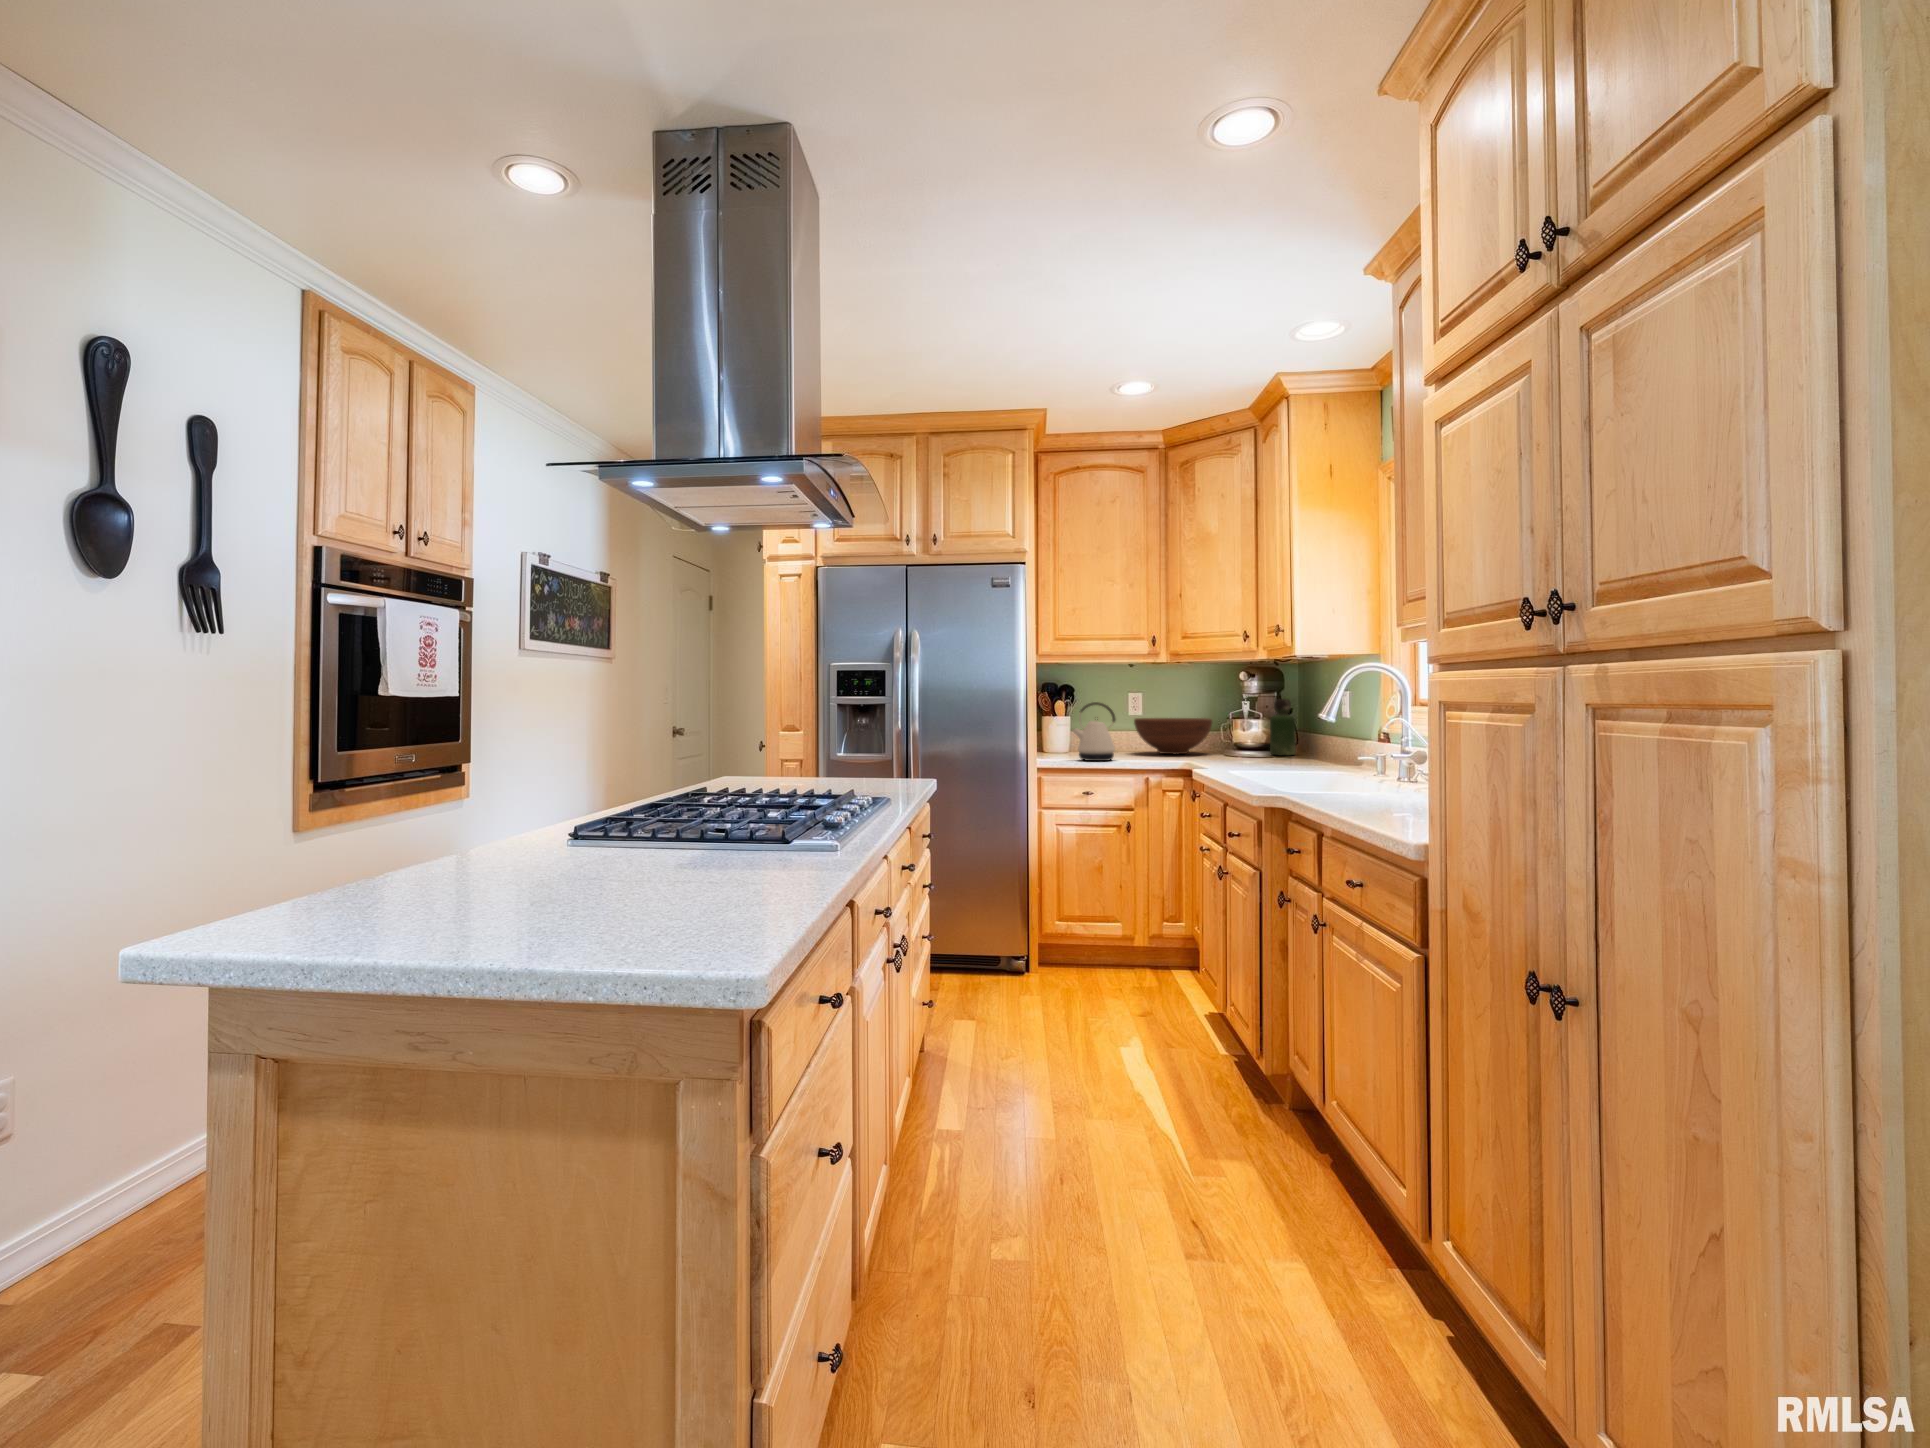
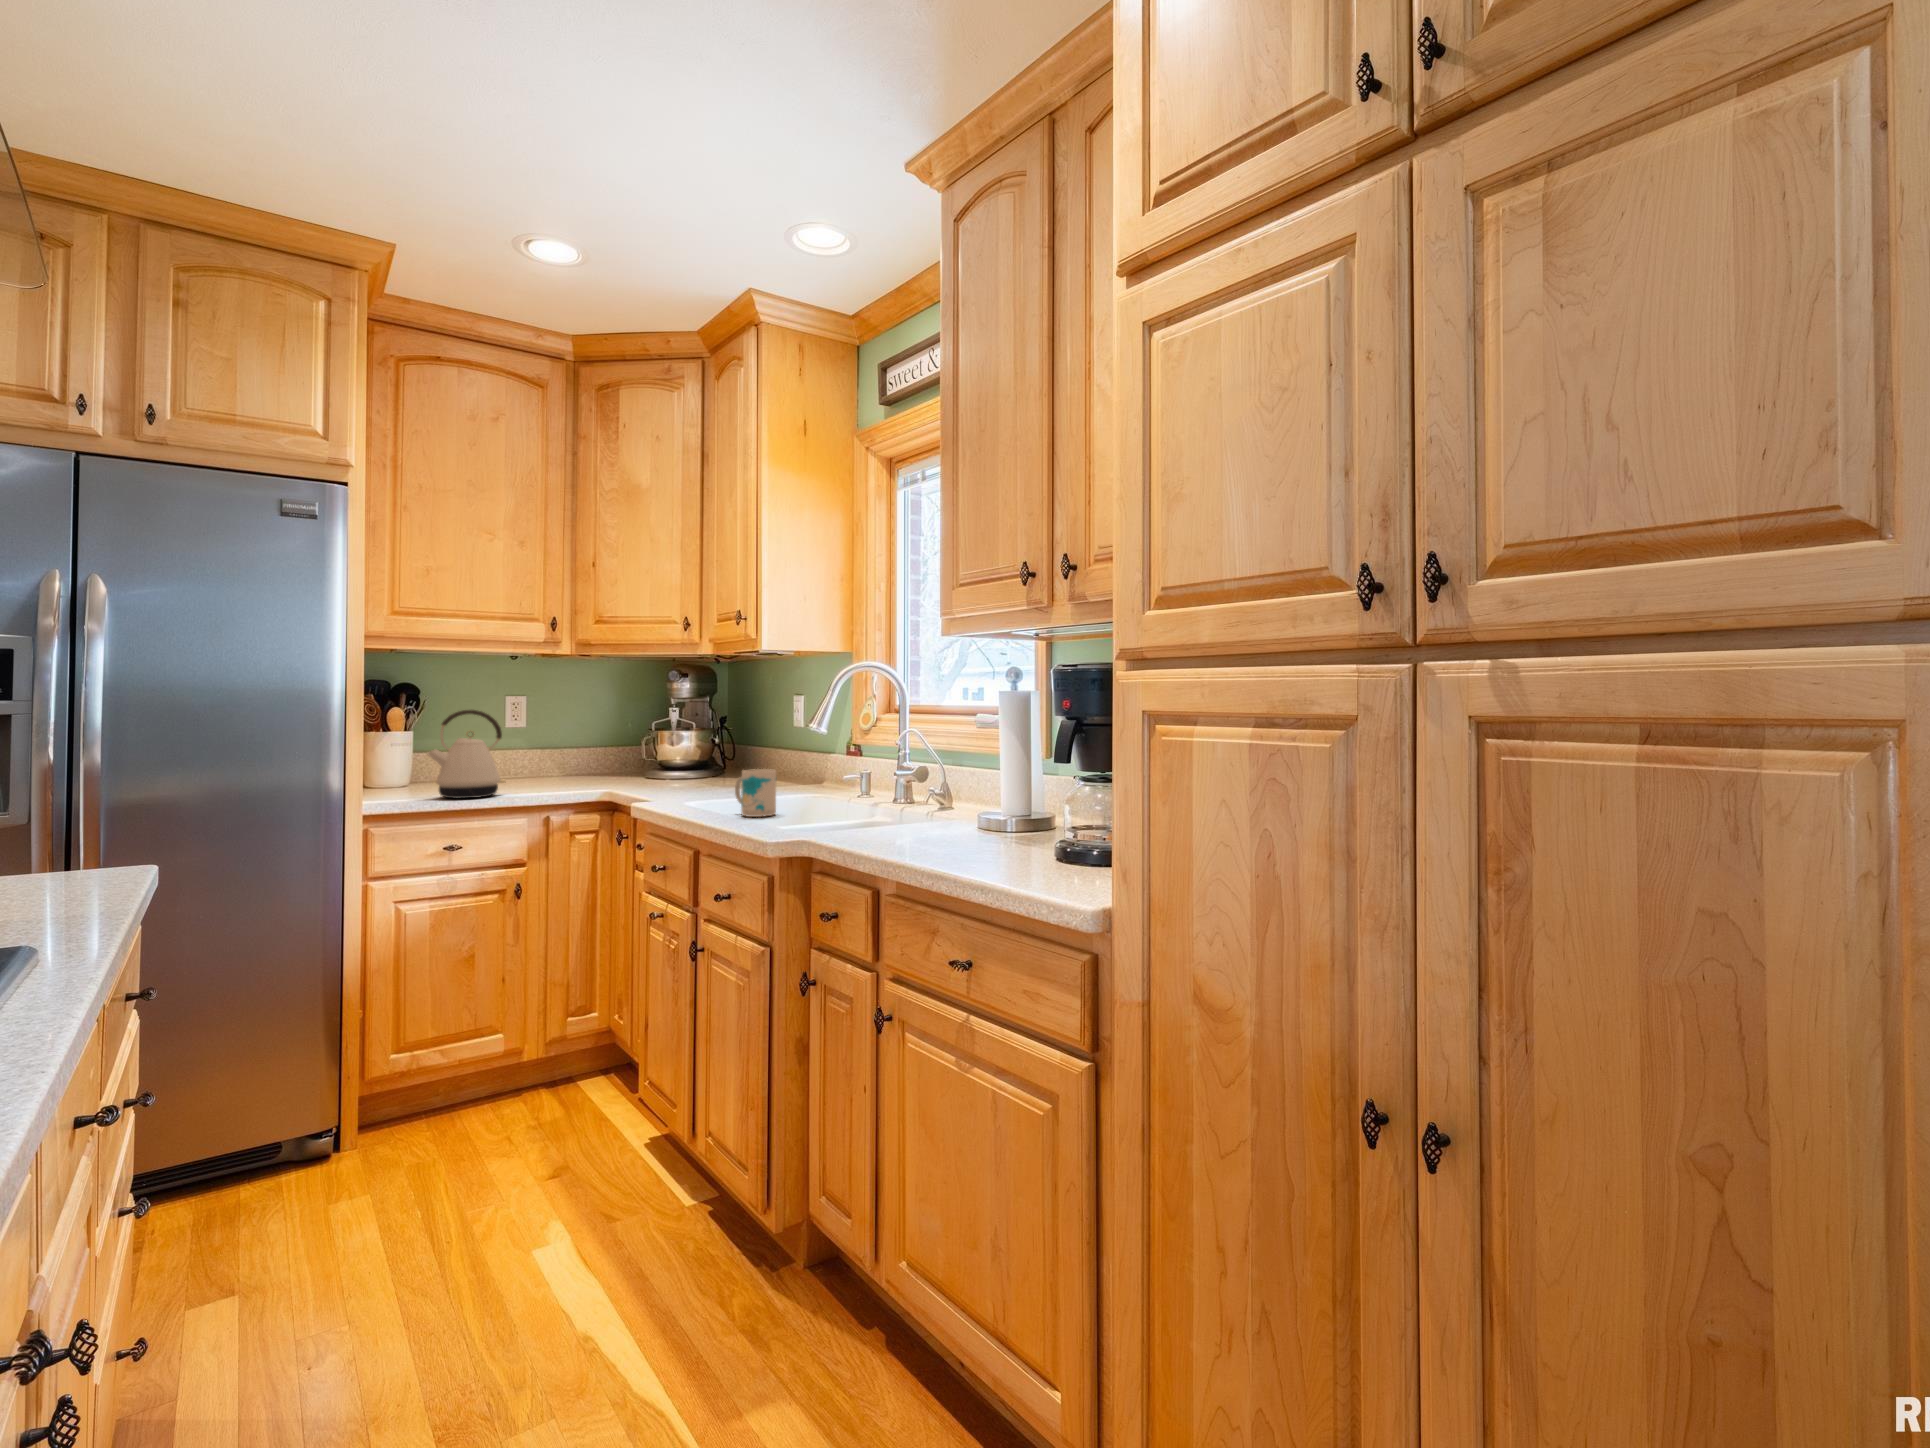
bottle: present [1270,699,1296,755] -> none [706,705,737,775]
fruit bowl: present [1134,718,1212,754] -> none [521,730,634,780]
mug: none [1255,747,1284,783] -> present [735,769,776,817]

